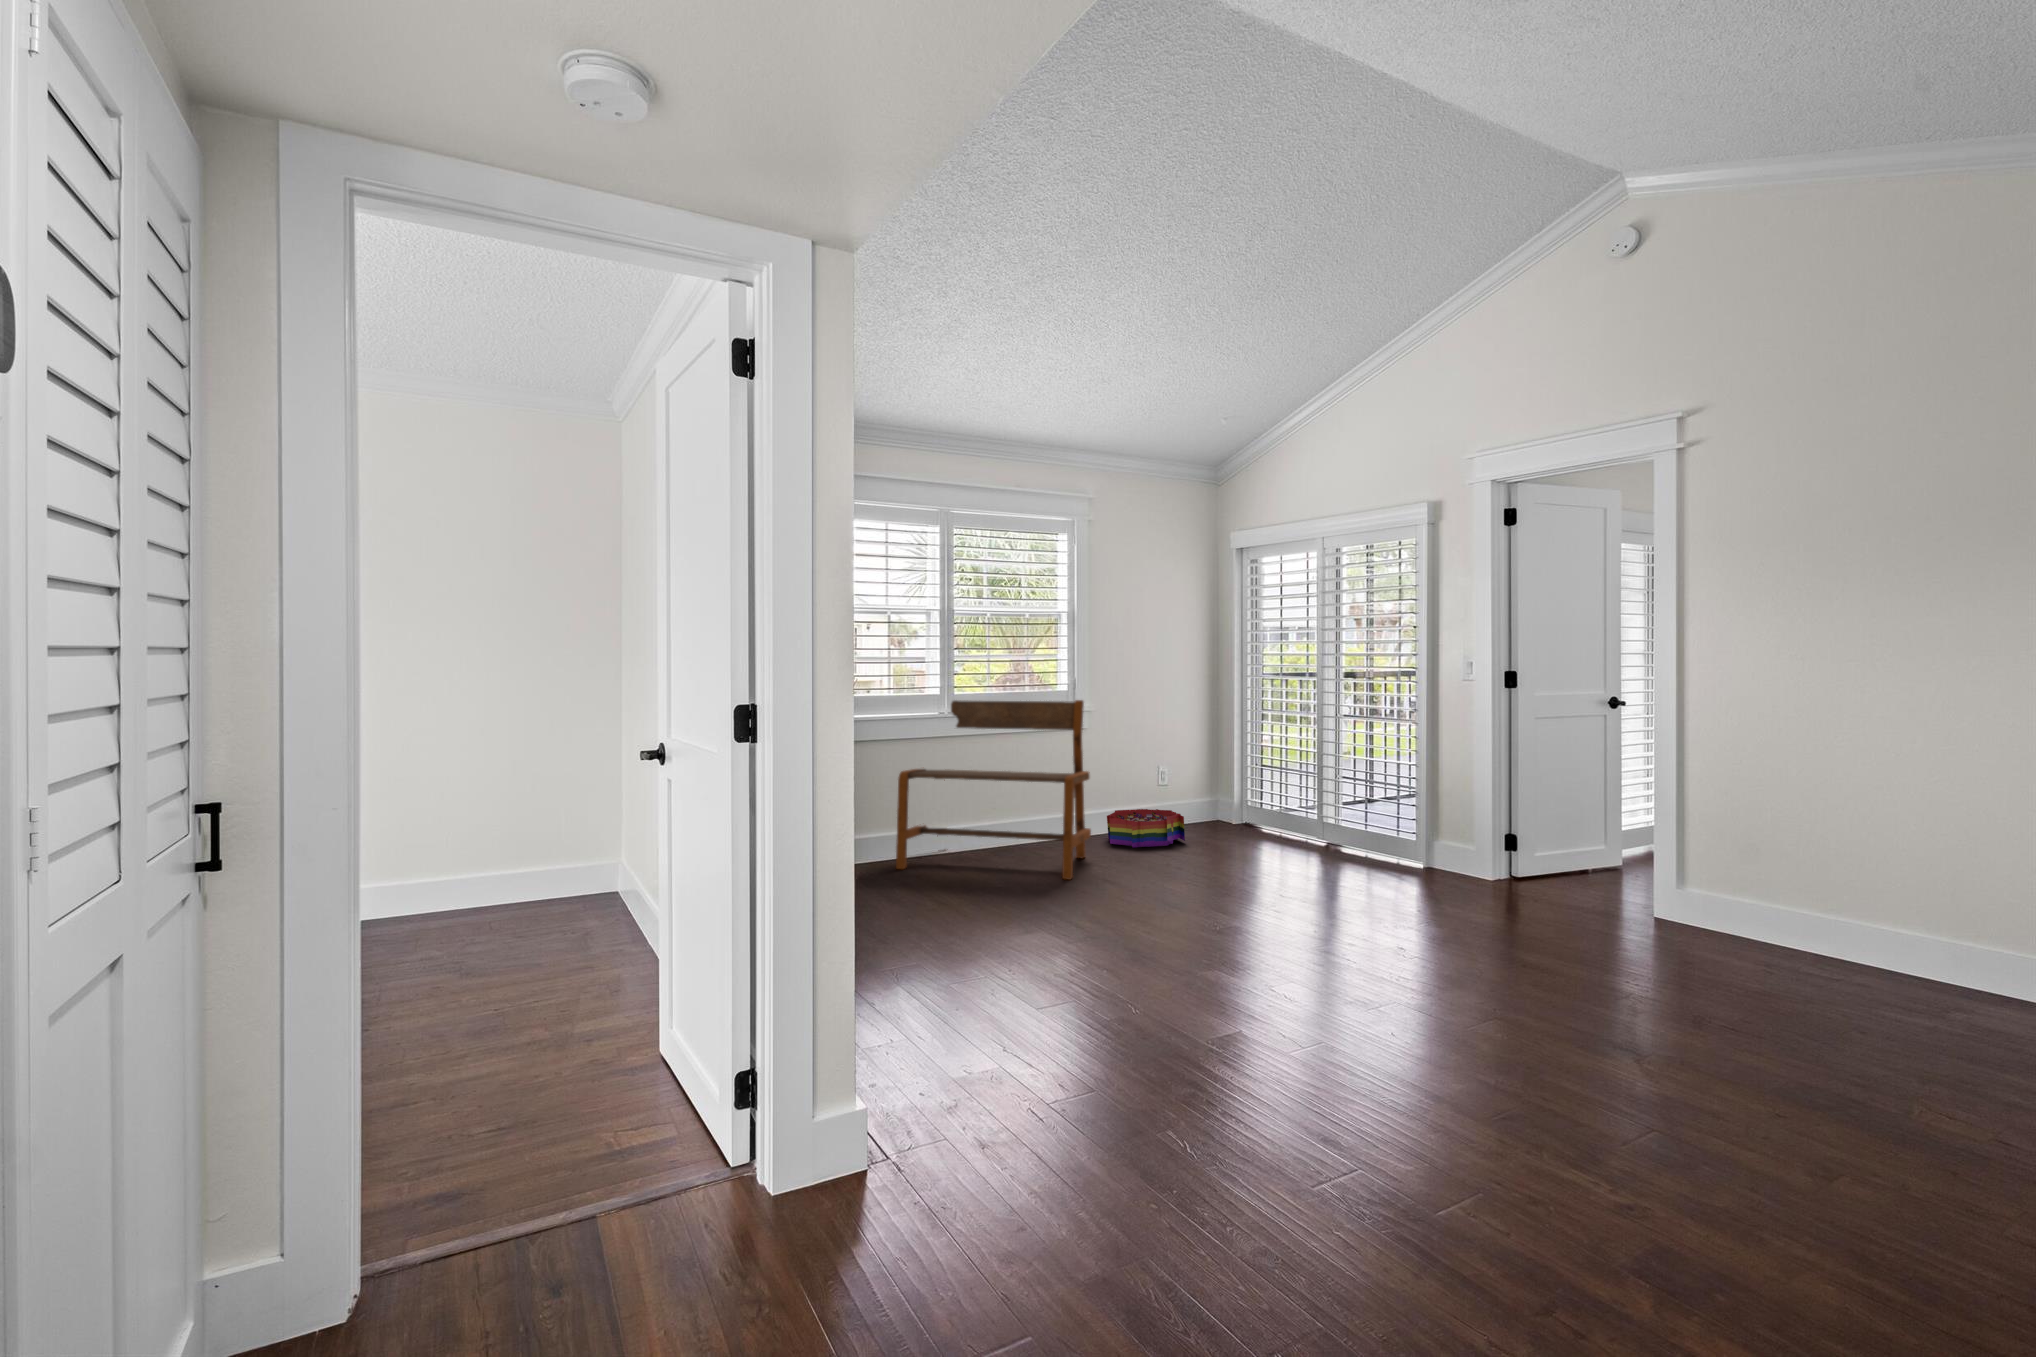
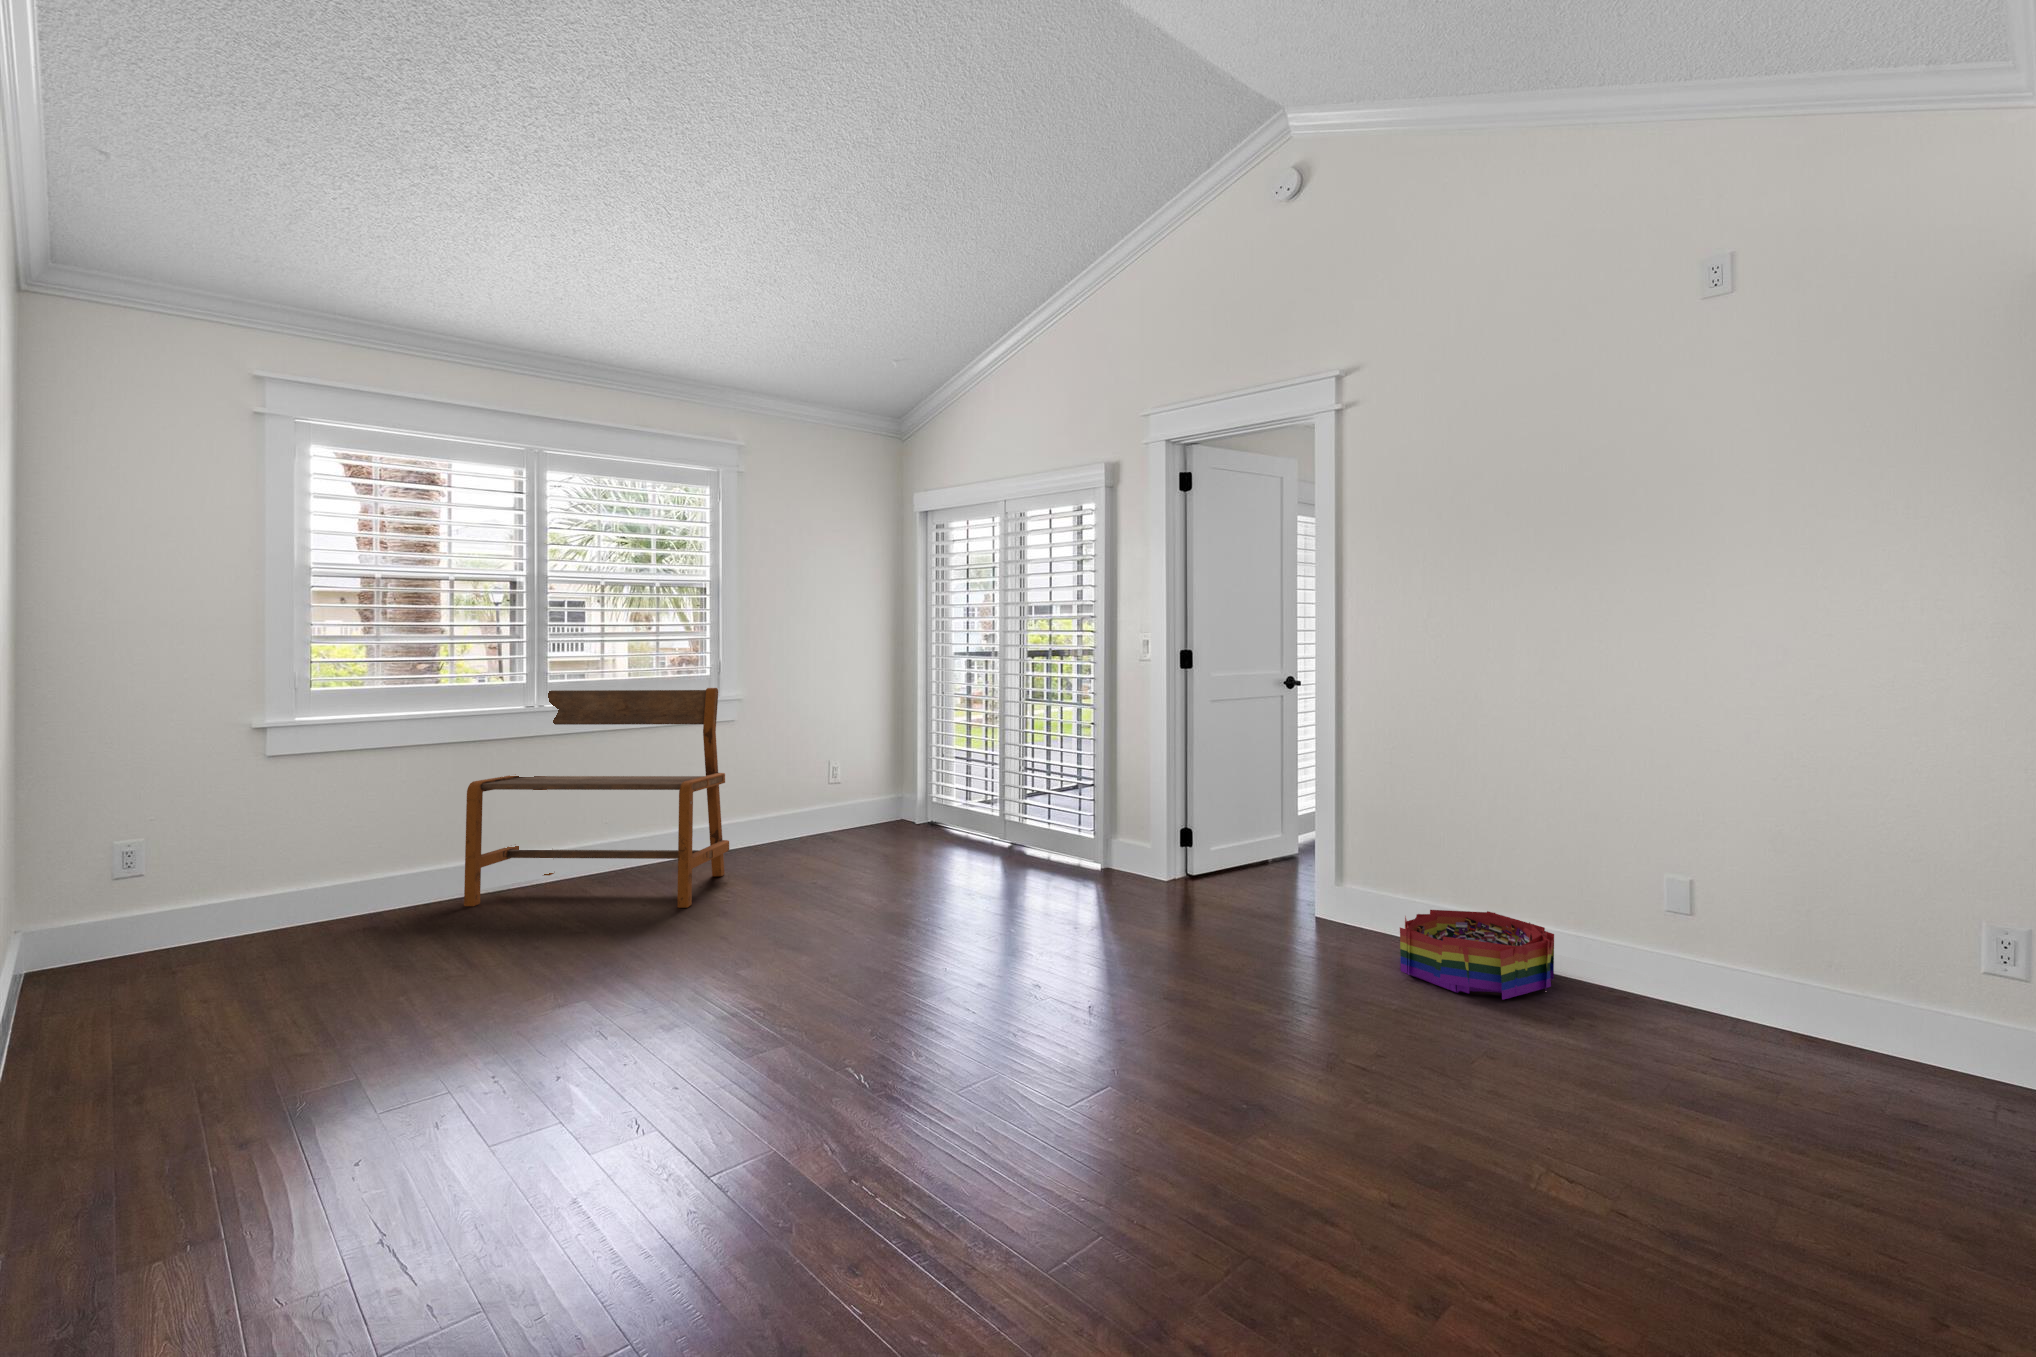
storage bin: present [1107,809,1185,847] -> present [1400,910,1554,1000]

